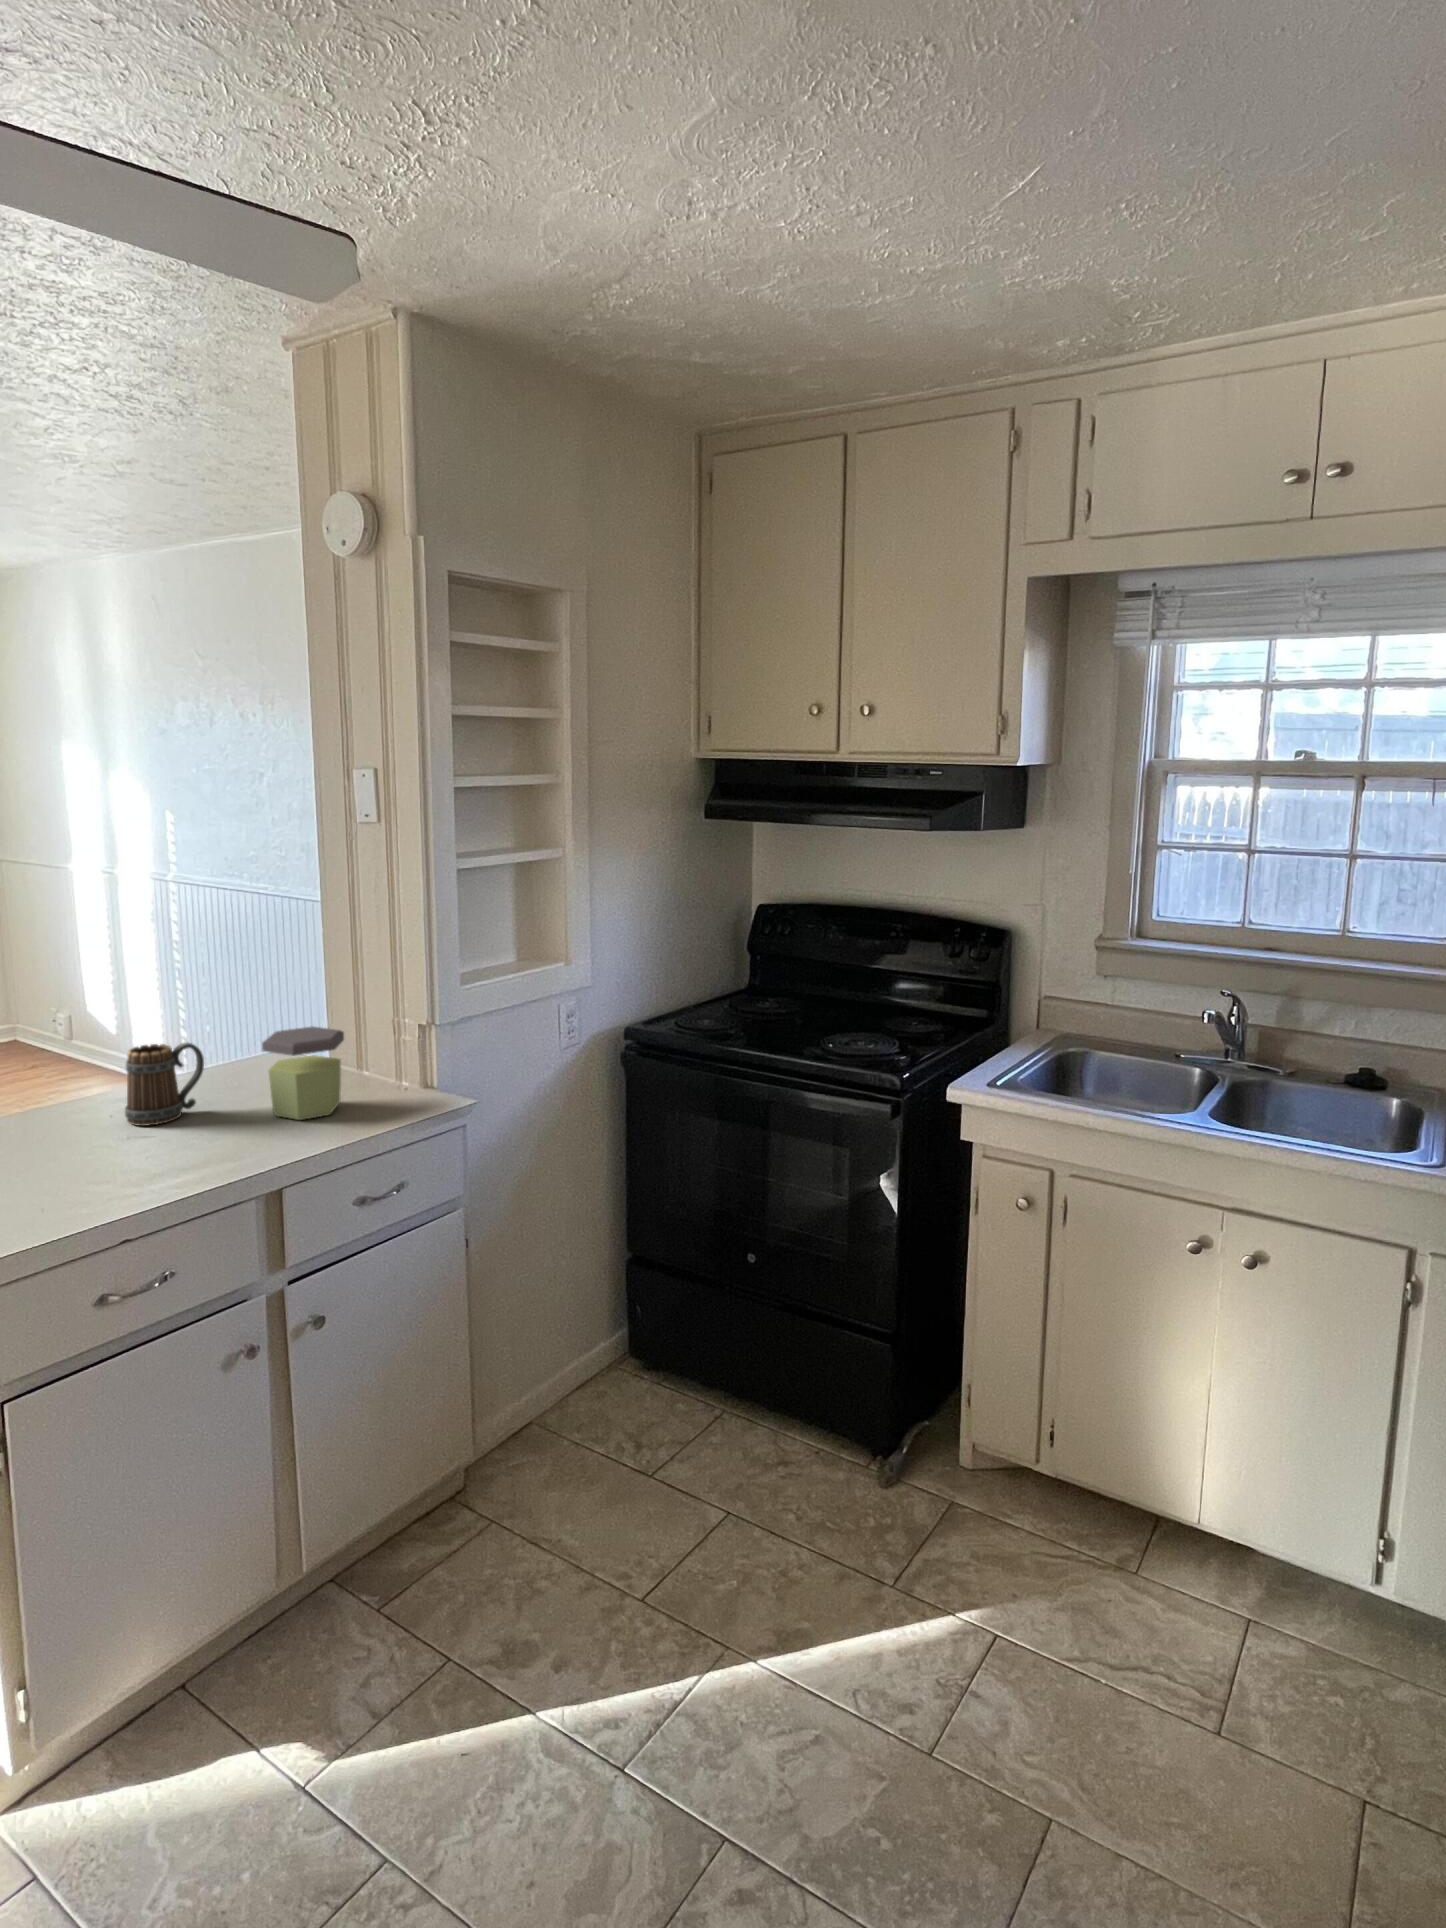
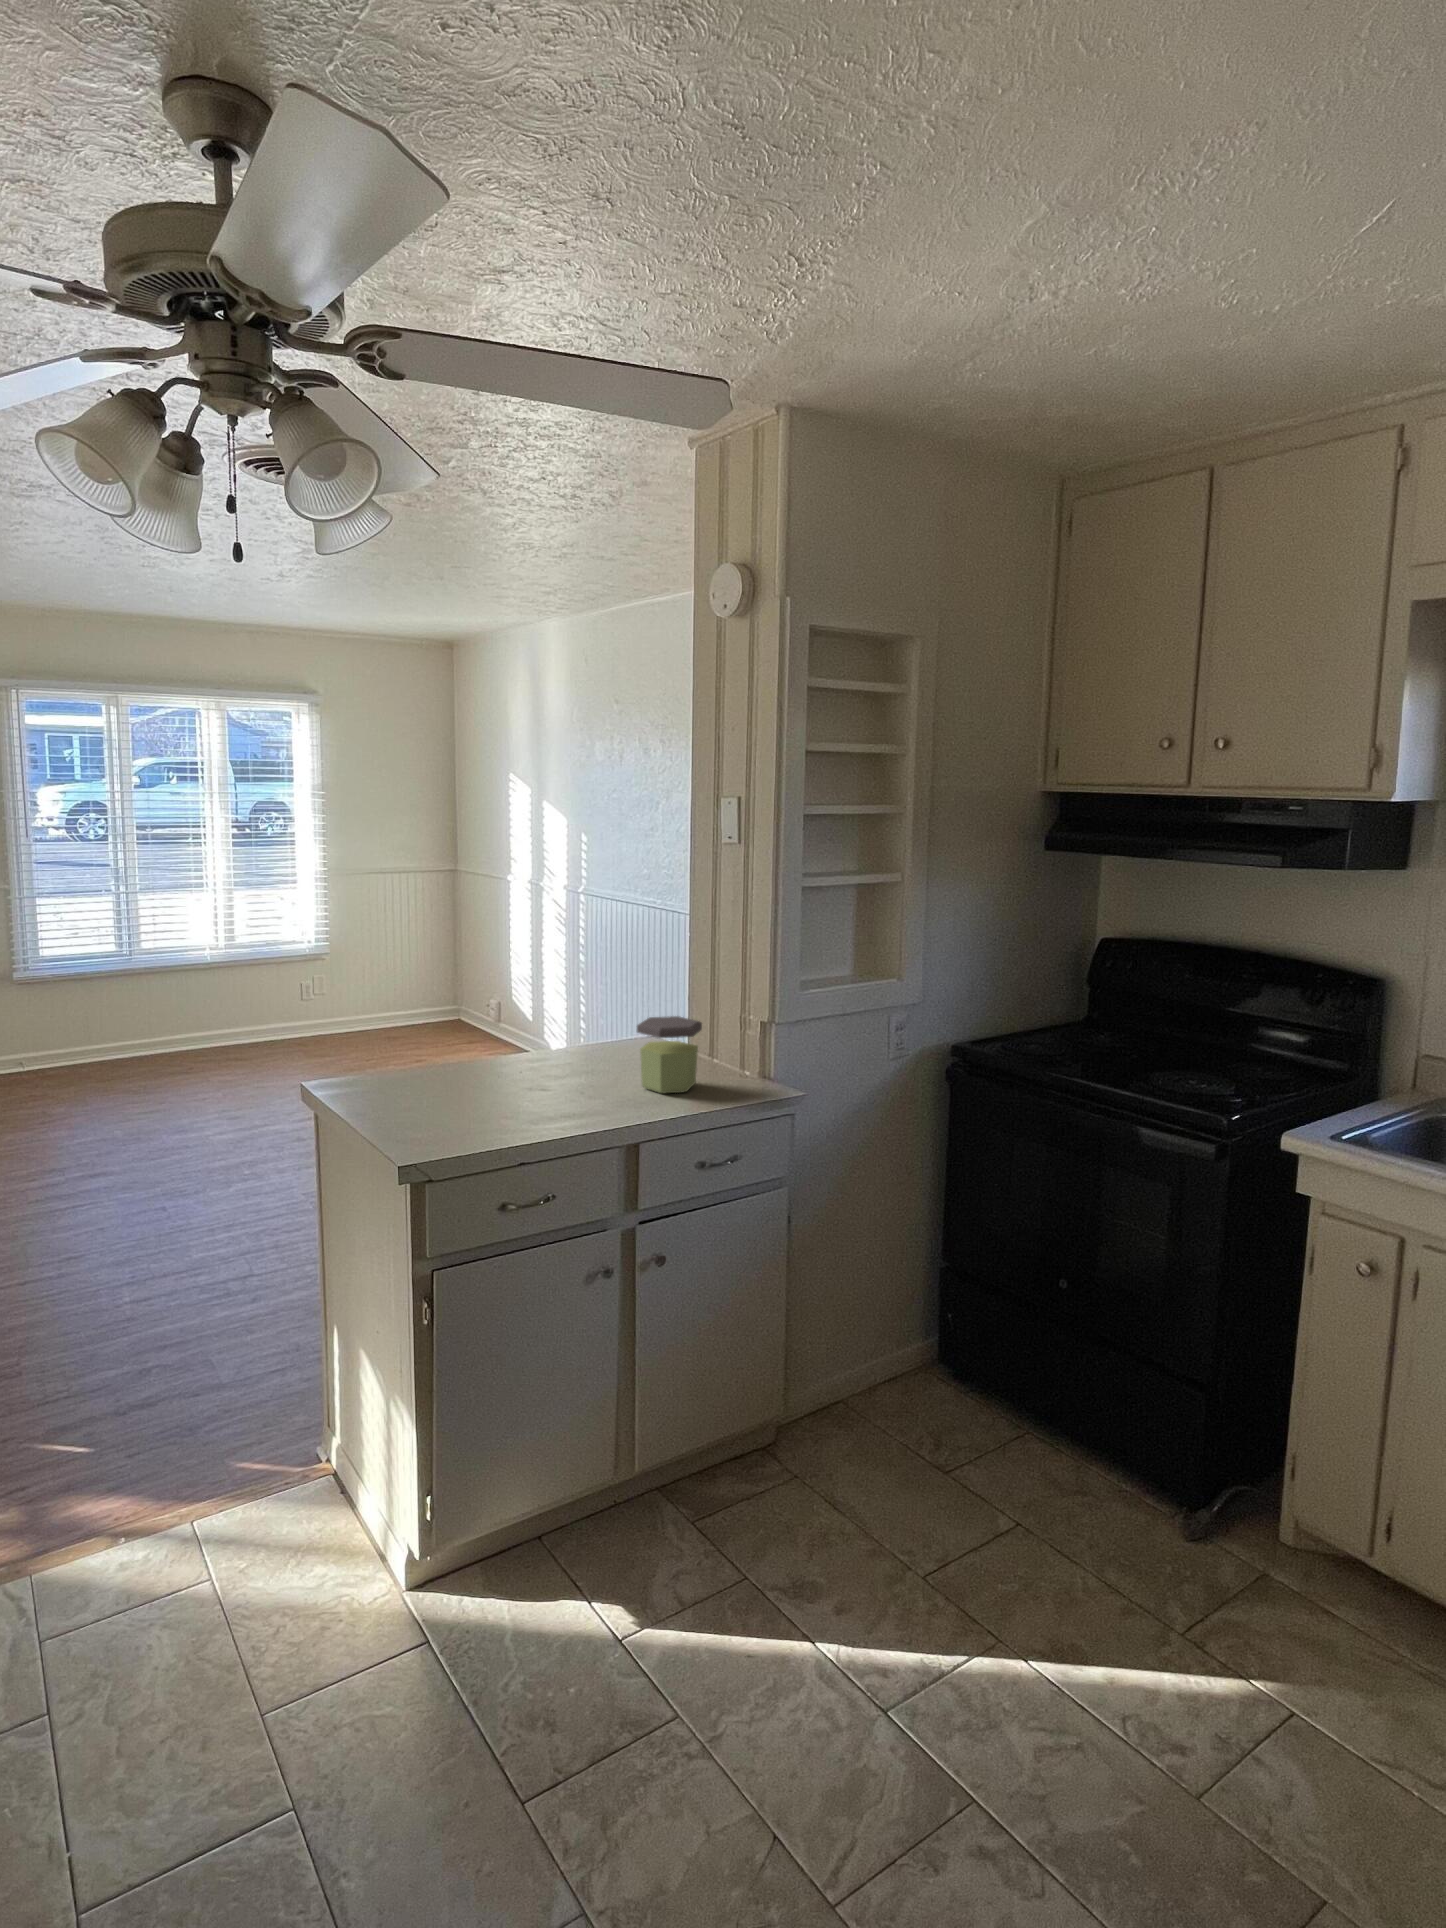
mug: present [125,1042,204,1126] -> none [532,1019,593,1084]

